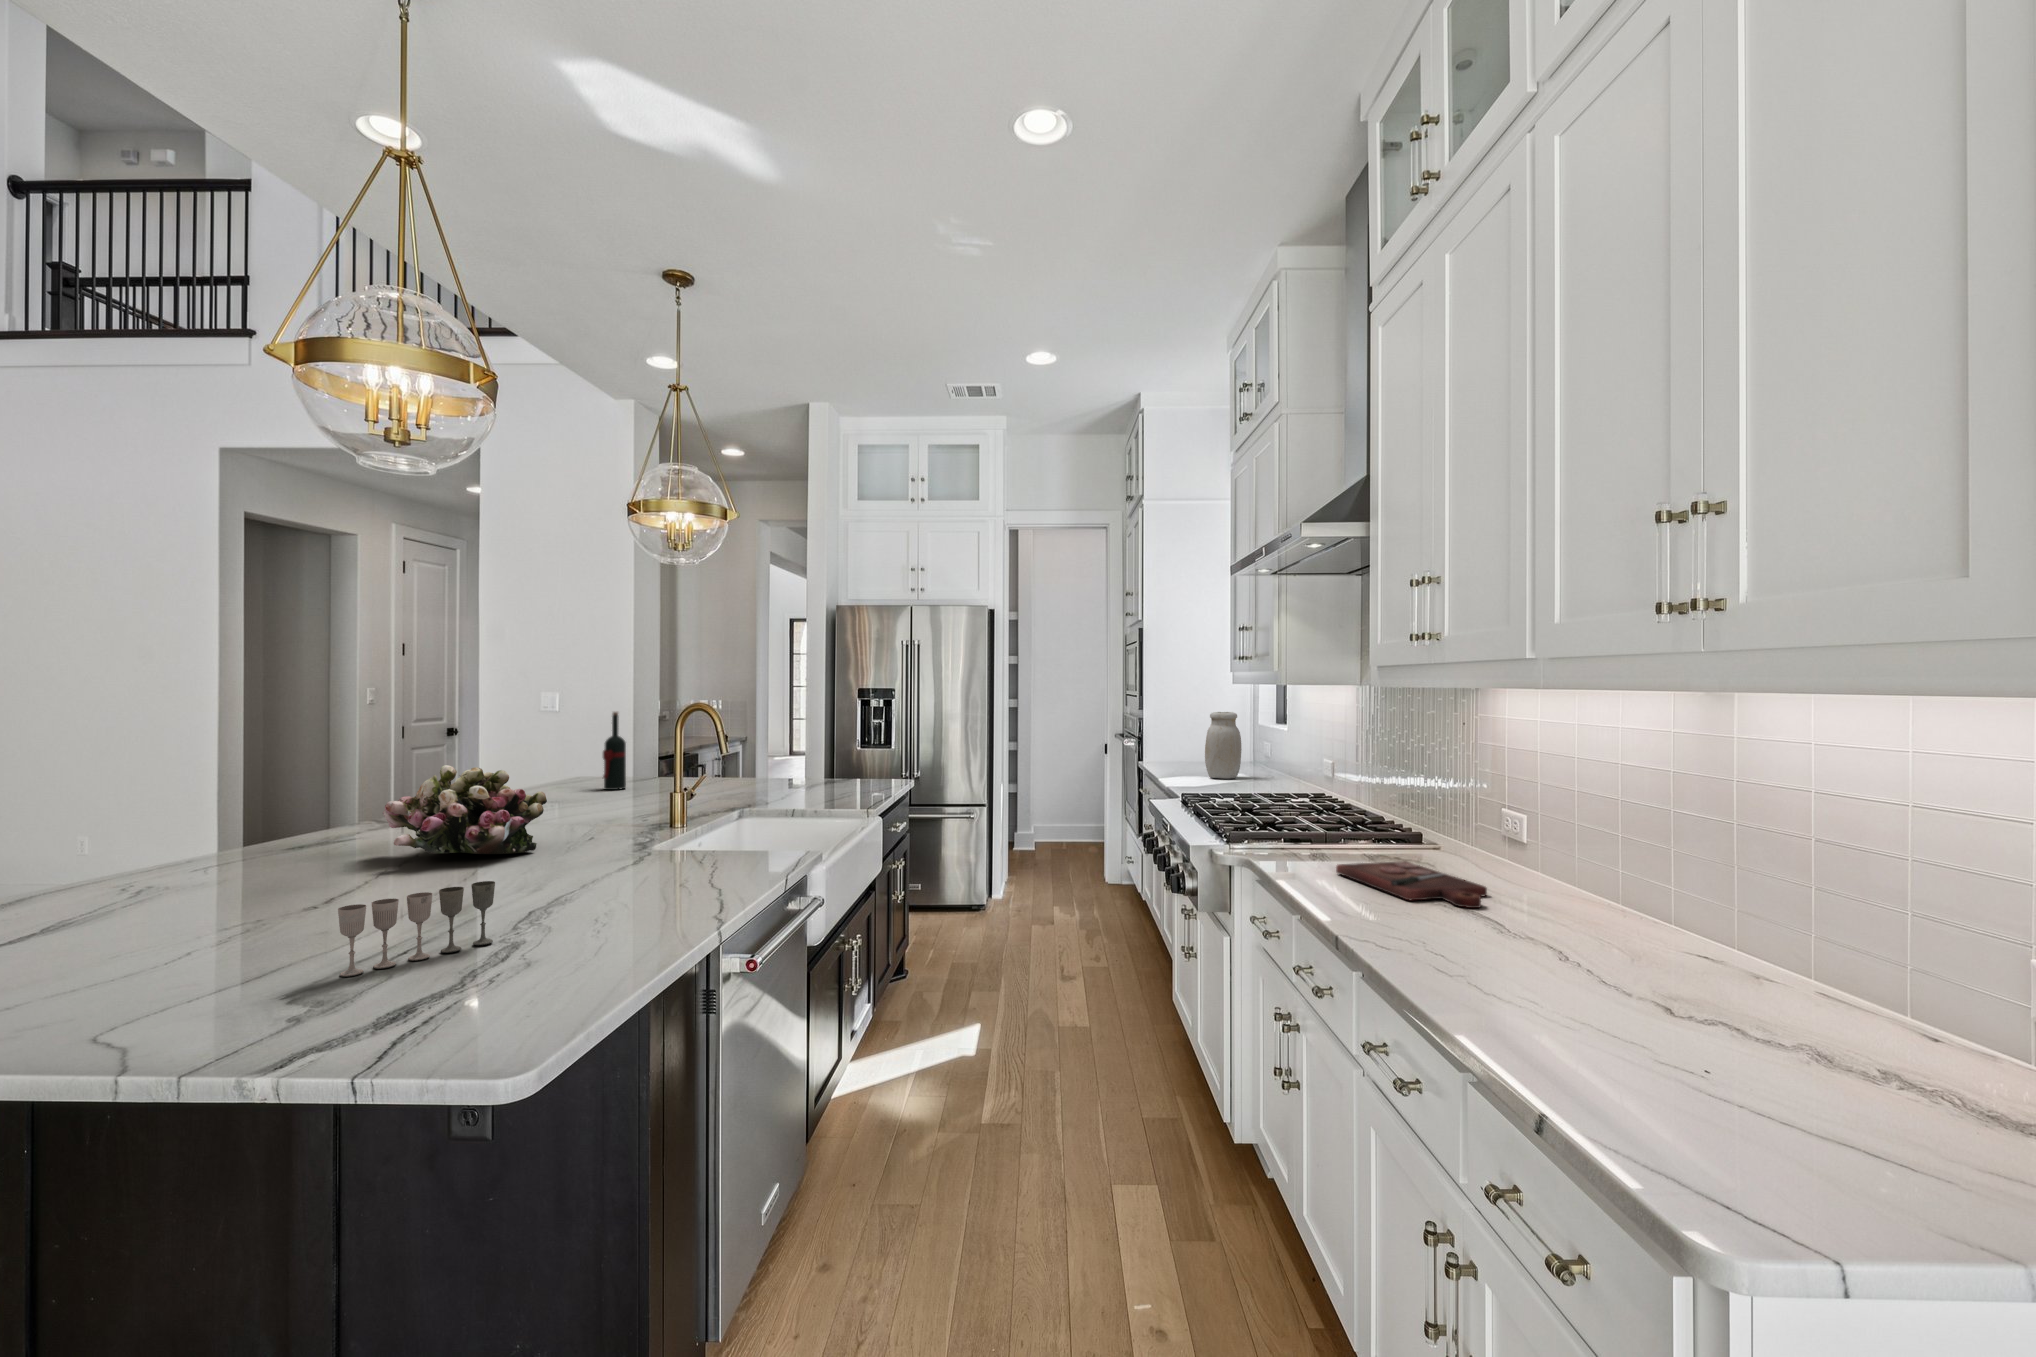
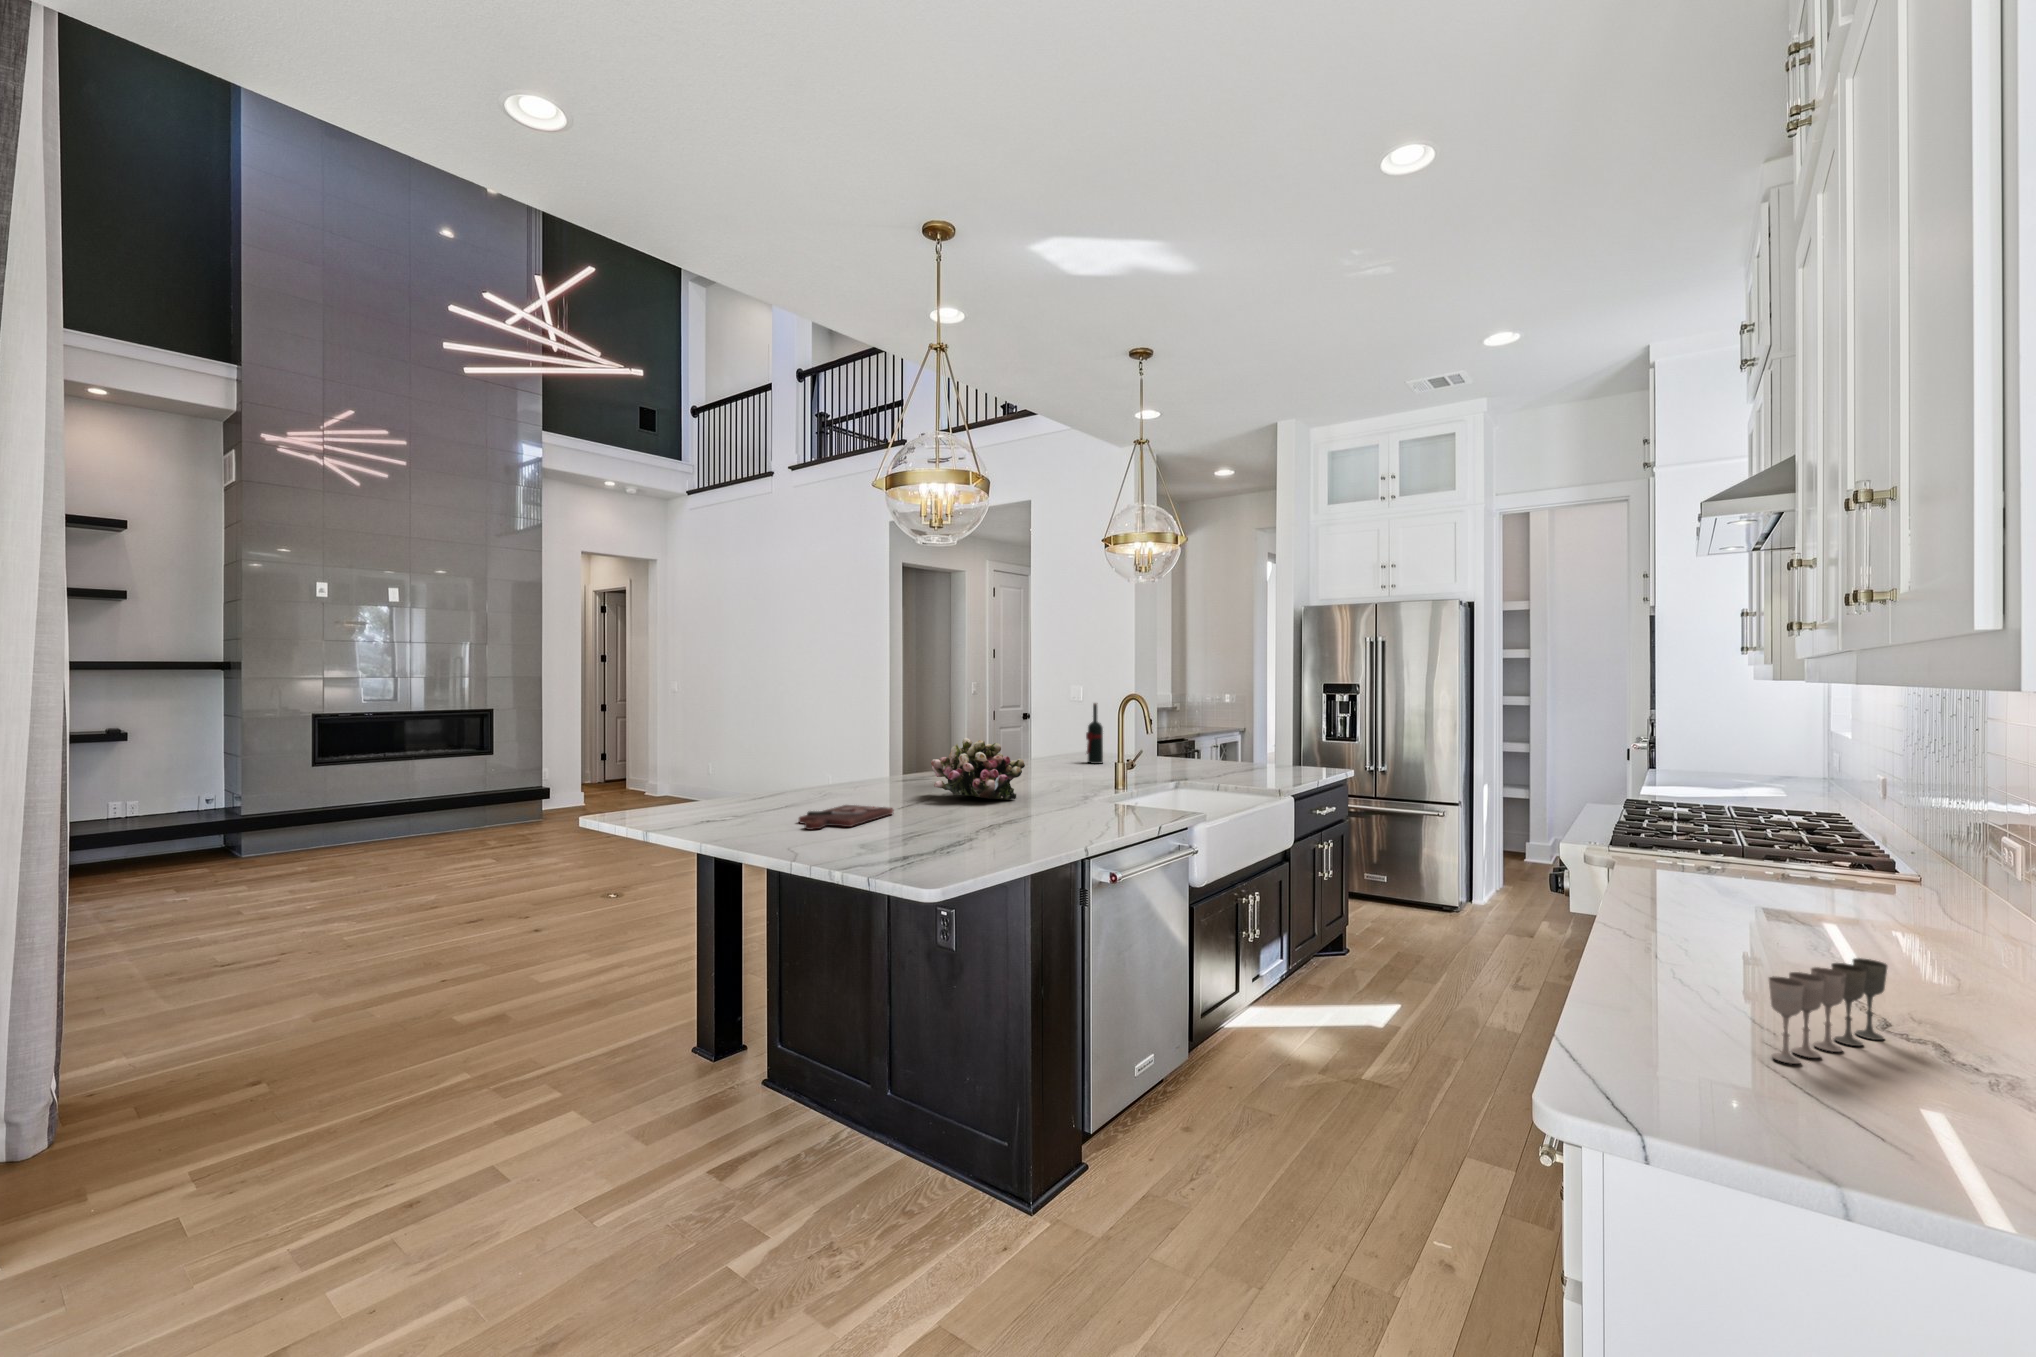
jar: present [1205,712,1242,779] -> none [1699,714,1751,791]
cutting board: present [1336,861,1487,908] -> present [799,805,893,830]
wine glass: present [338,881,495,977] -> present [1769,958,1887,1064]

